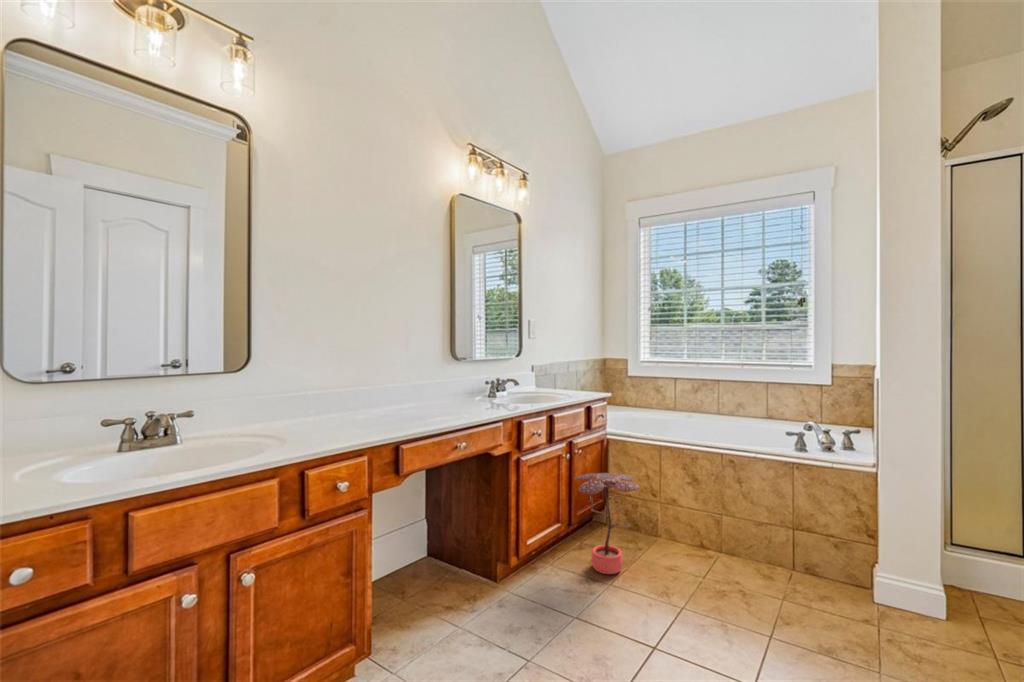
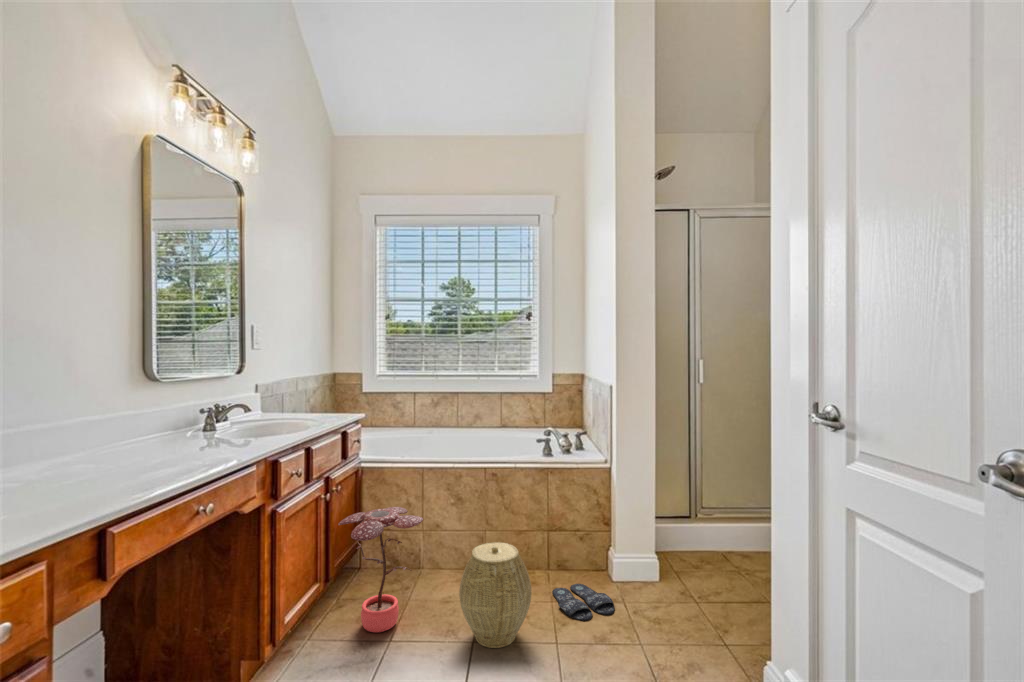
woven basket: none [667,521,742,621] -> present [459,542,532,648]
slippers: none [787,591,862,635] -> present [552,584,614,621]

